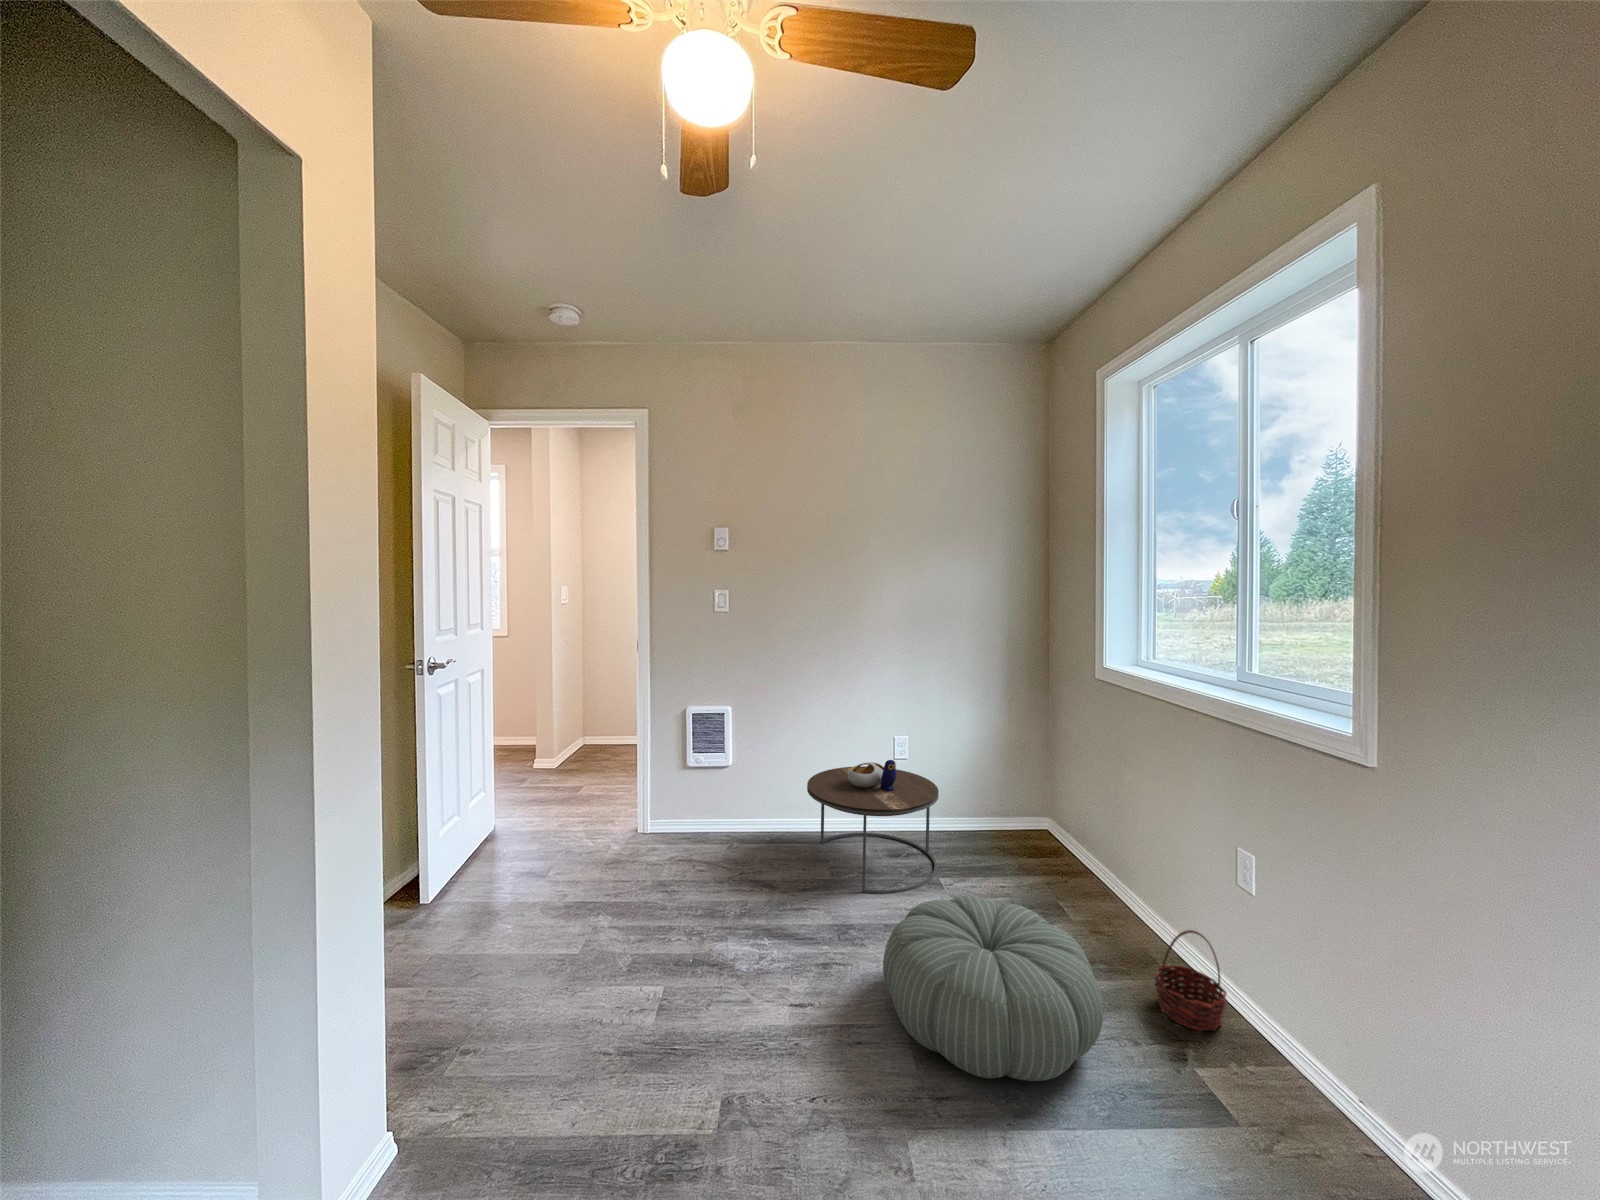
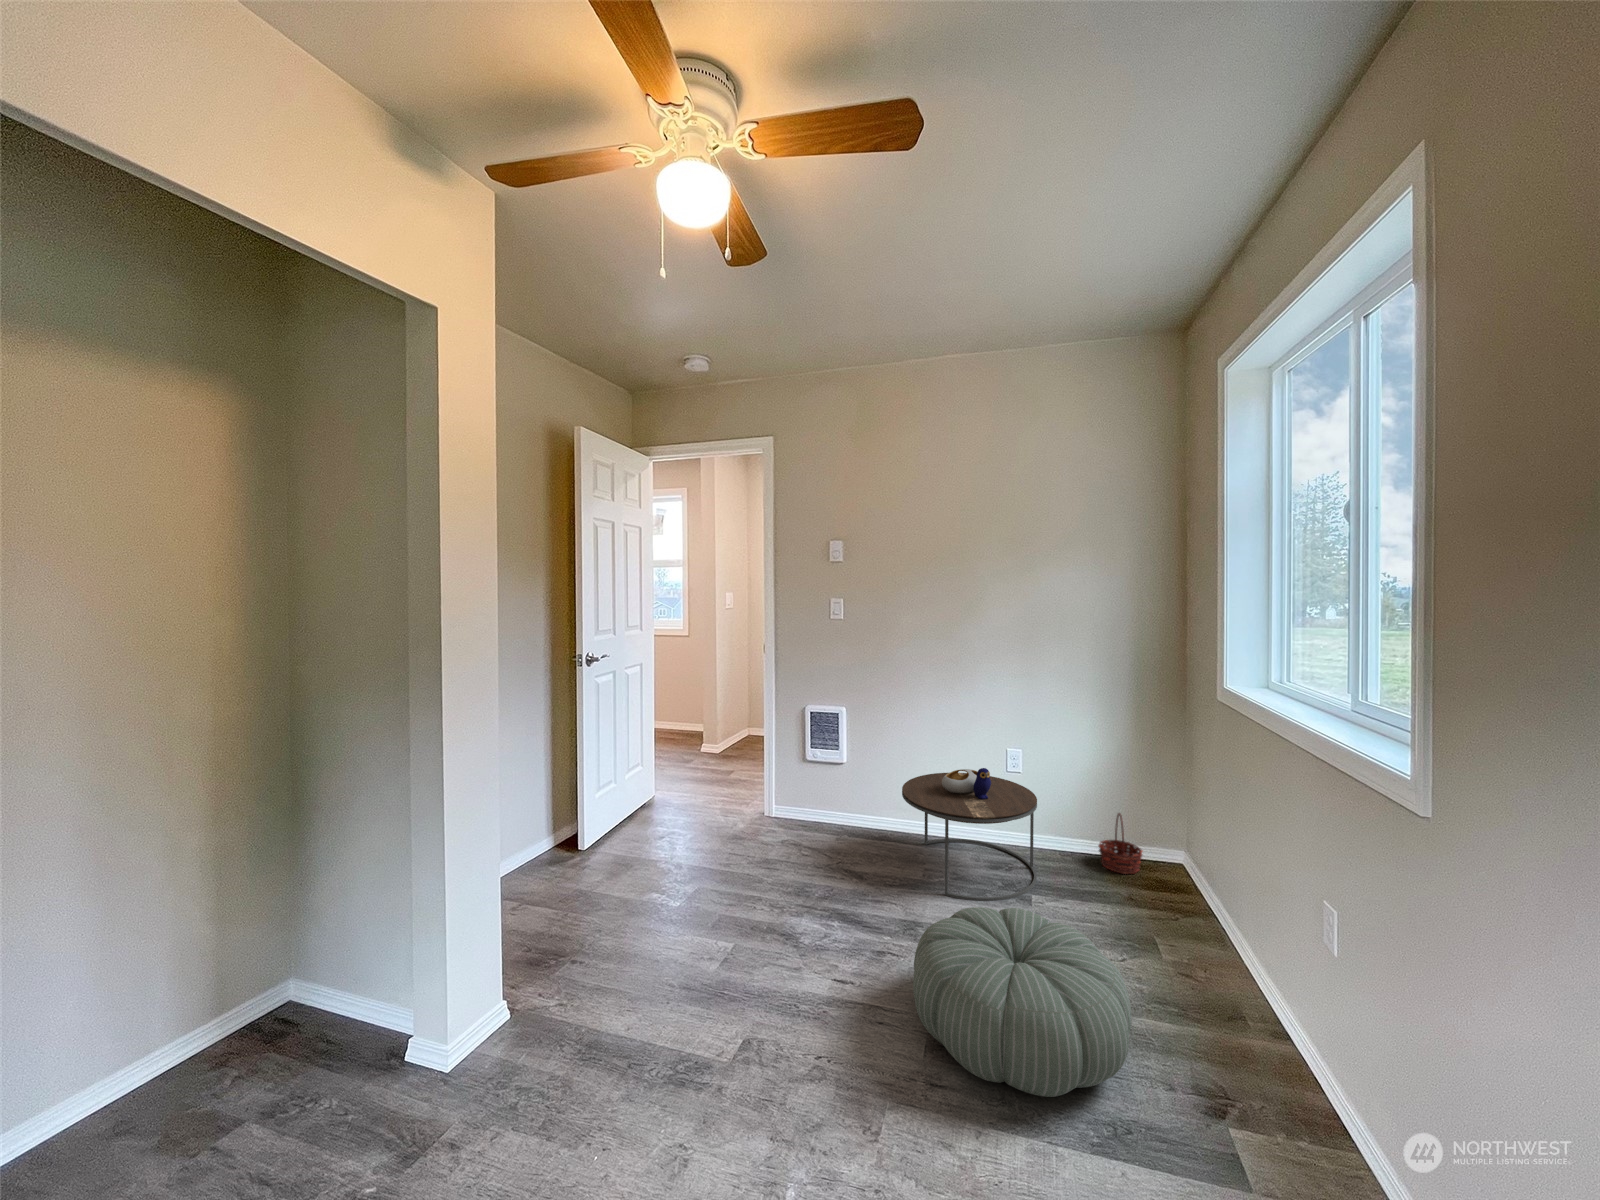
basket: present [1154,930,1227,1031] -> present [1099,813,1142,874]

